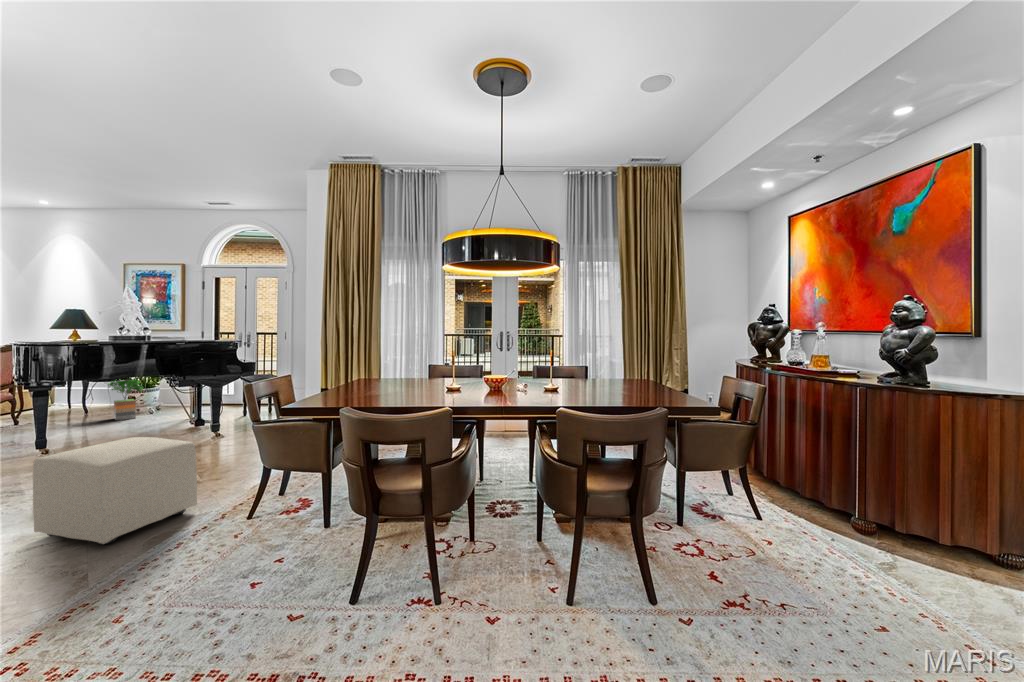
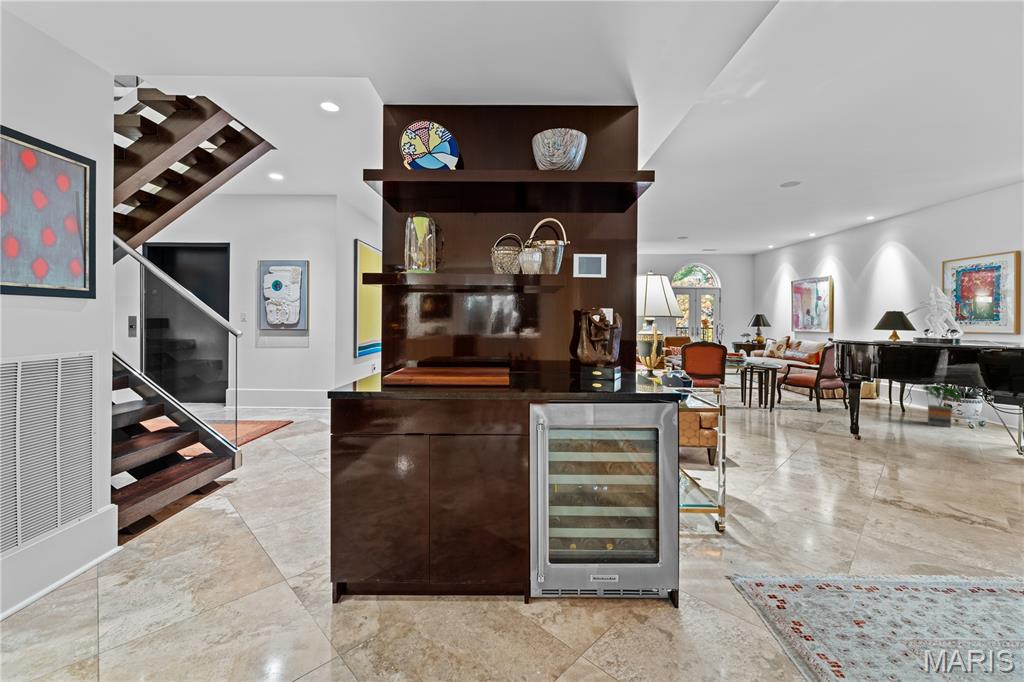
ottoman: present [33,437,197,545] -> none [825,445,993,556]

